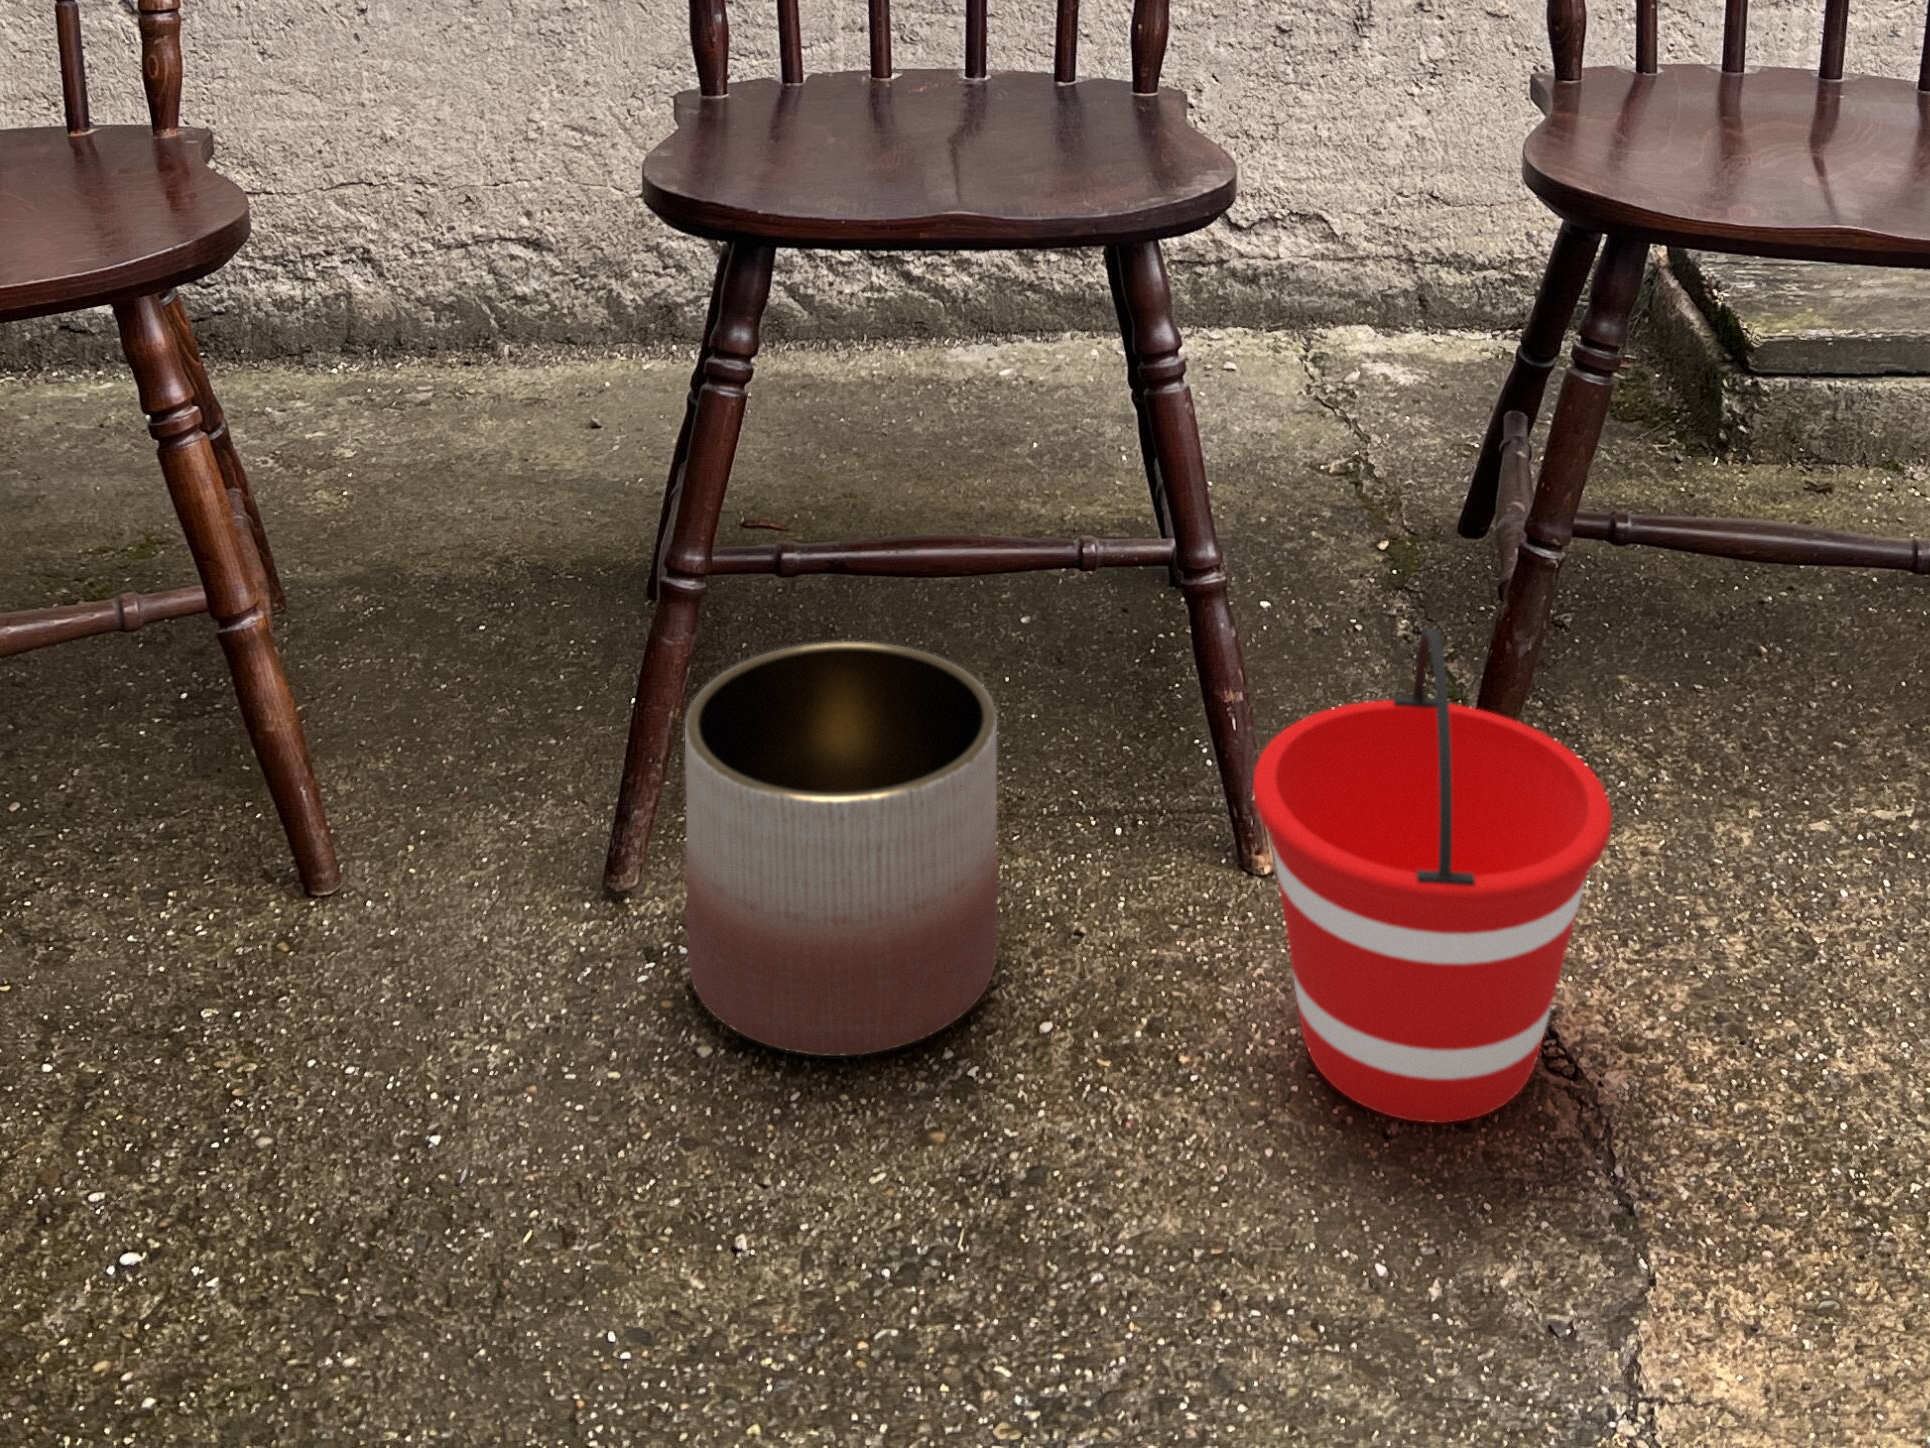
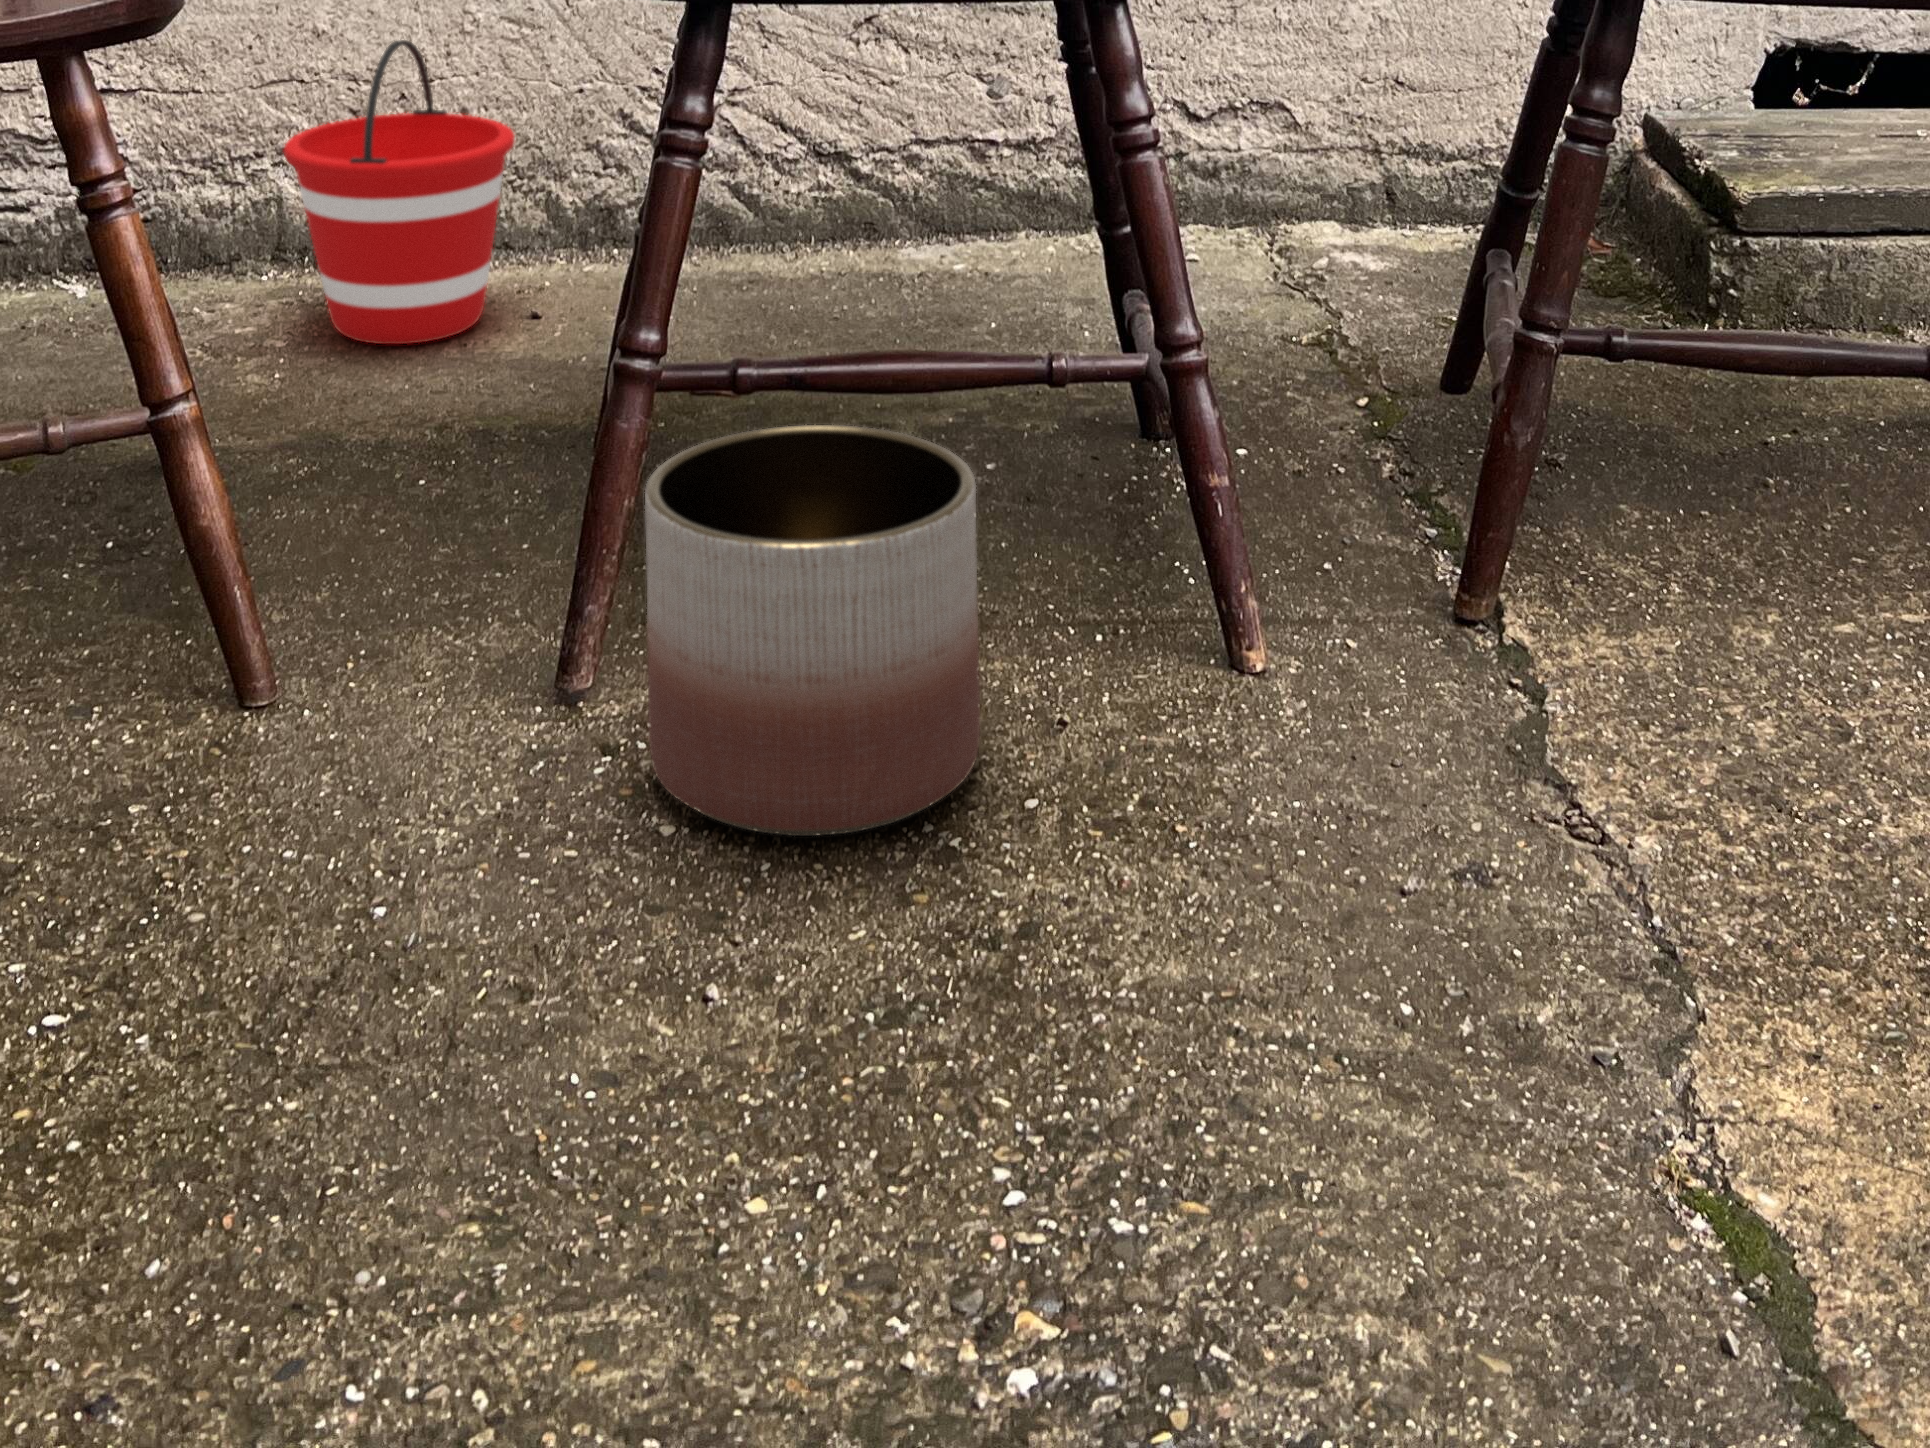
bucket: present [1253,628,1612,1123] -> present [284,40,515,344]

